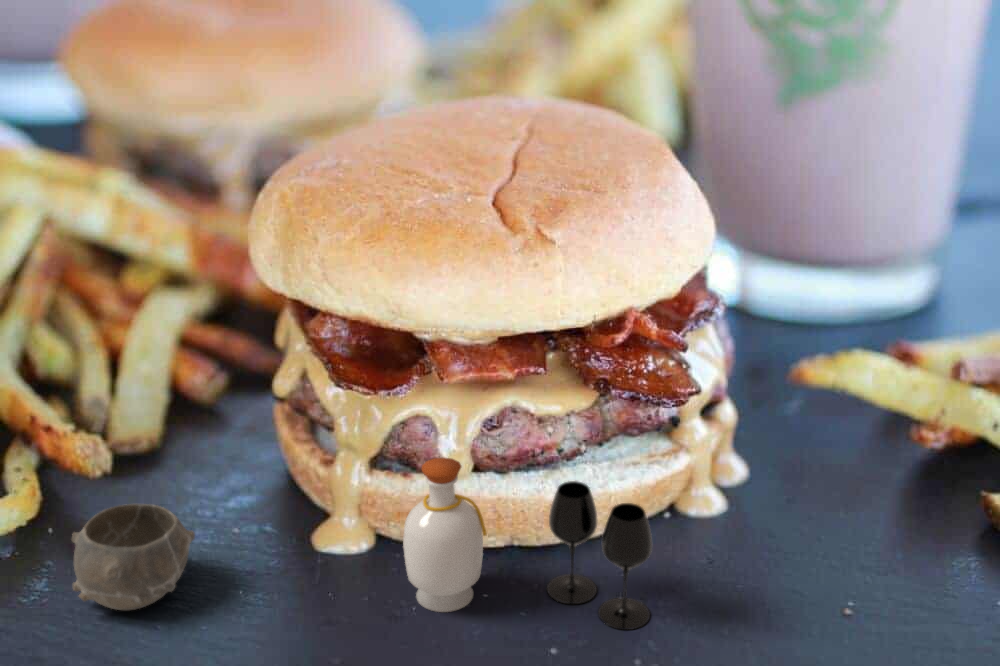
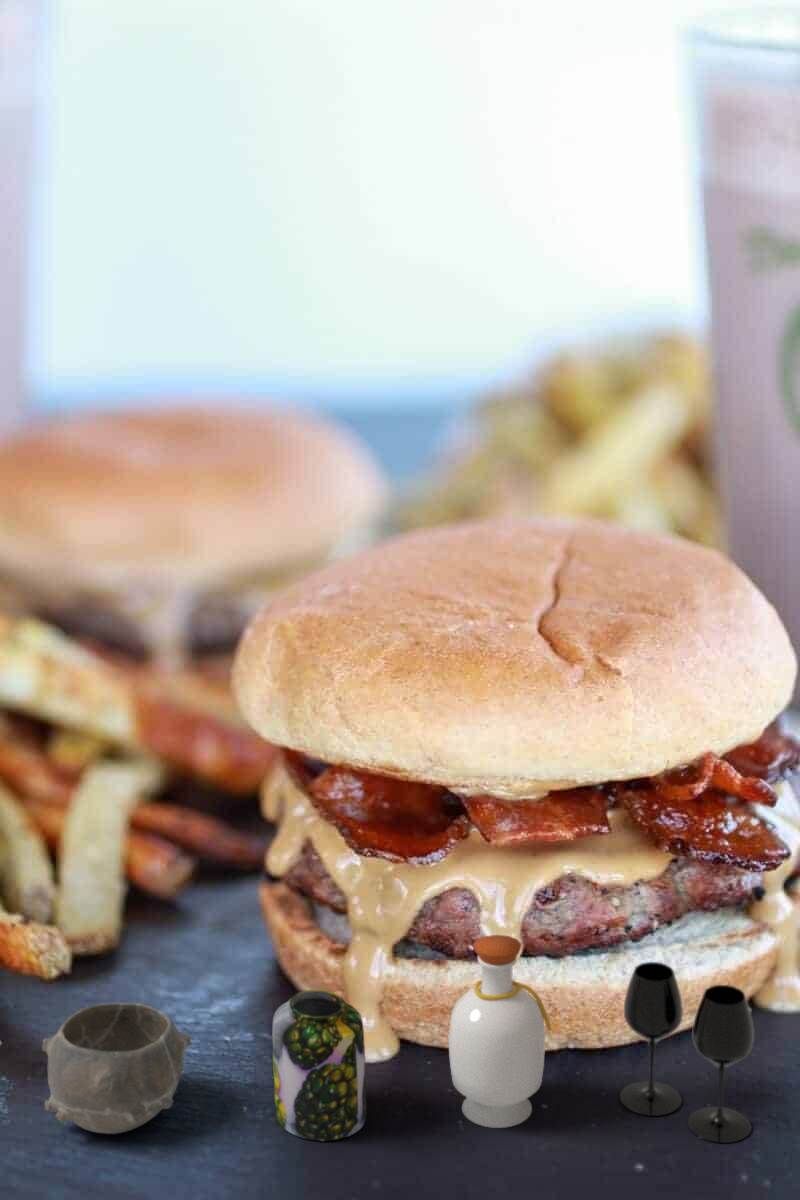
jar: none [257,498,337,620] -> present [273,990,366,1141]

